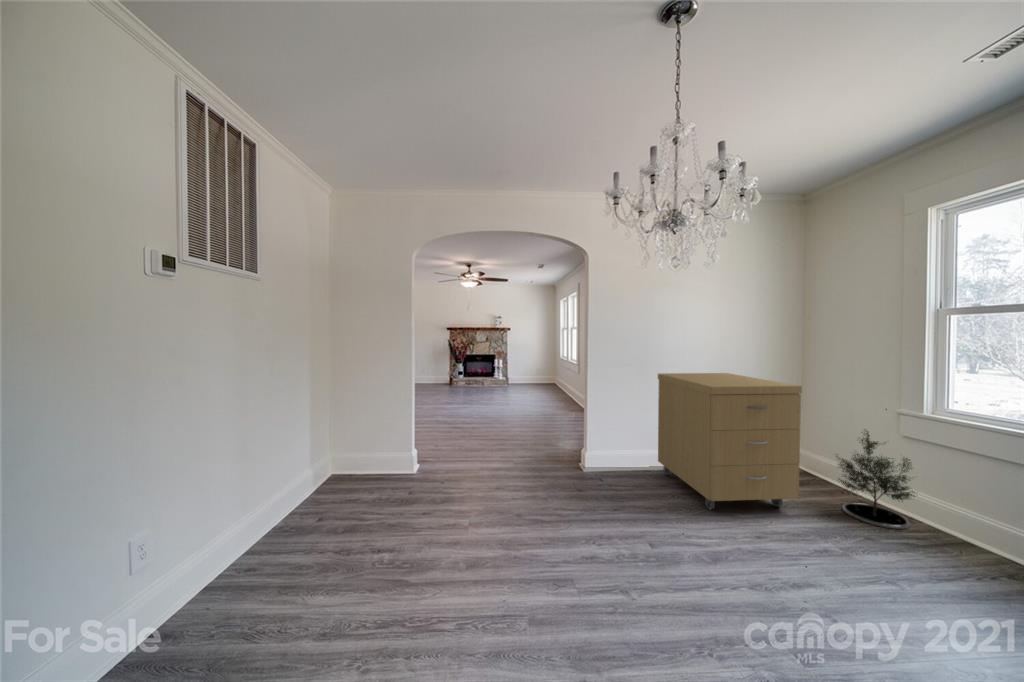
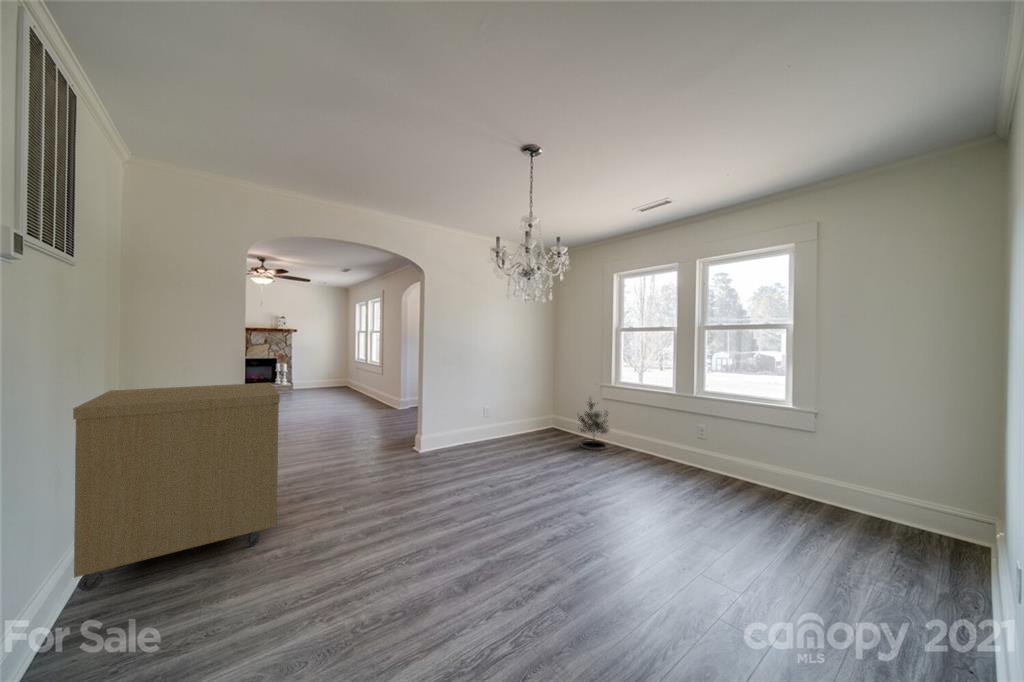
storage cabinet: present [658,373,802,509] -> present [73,383,280,591]

